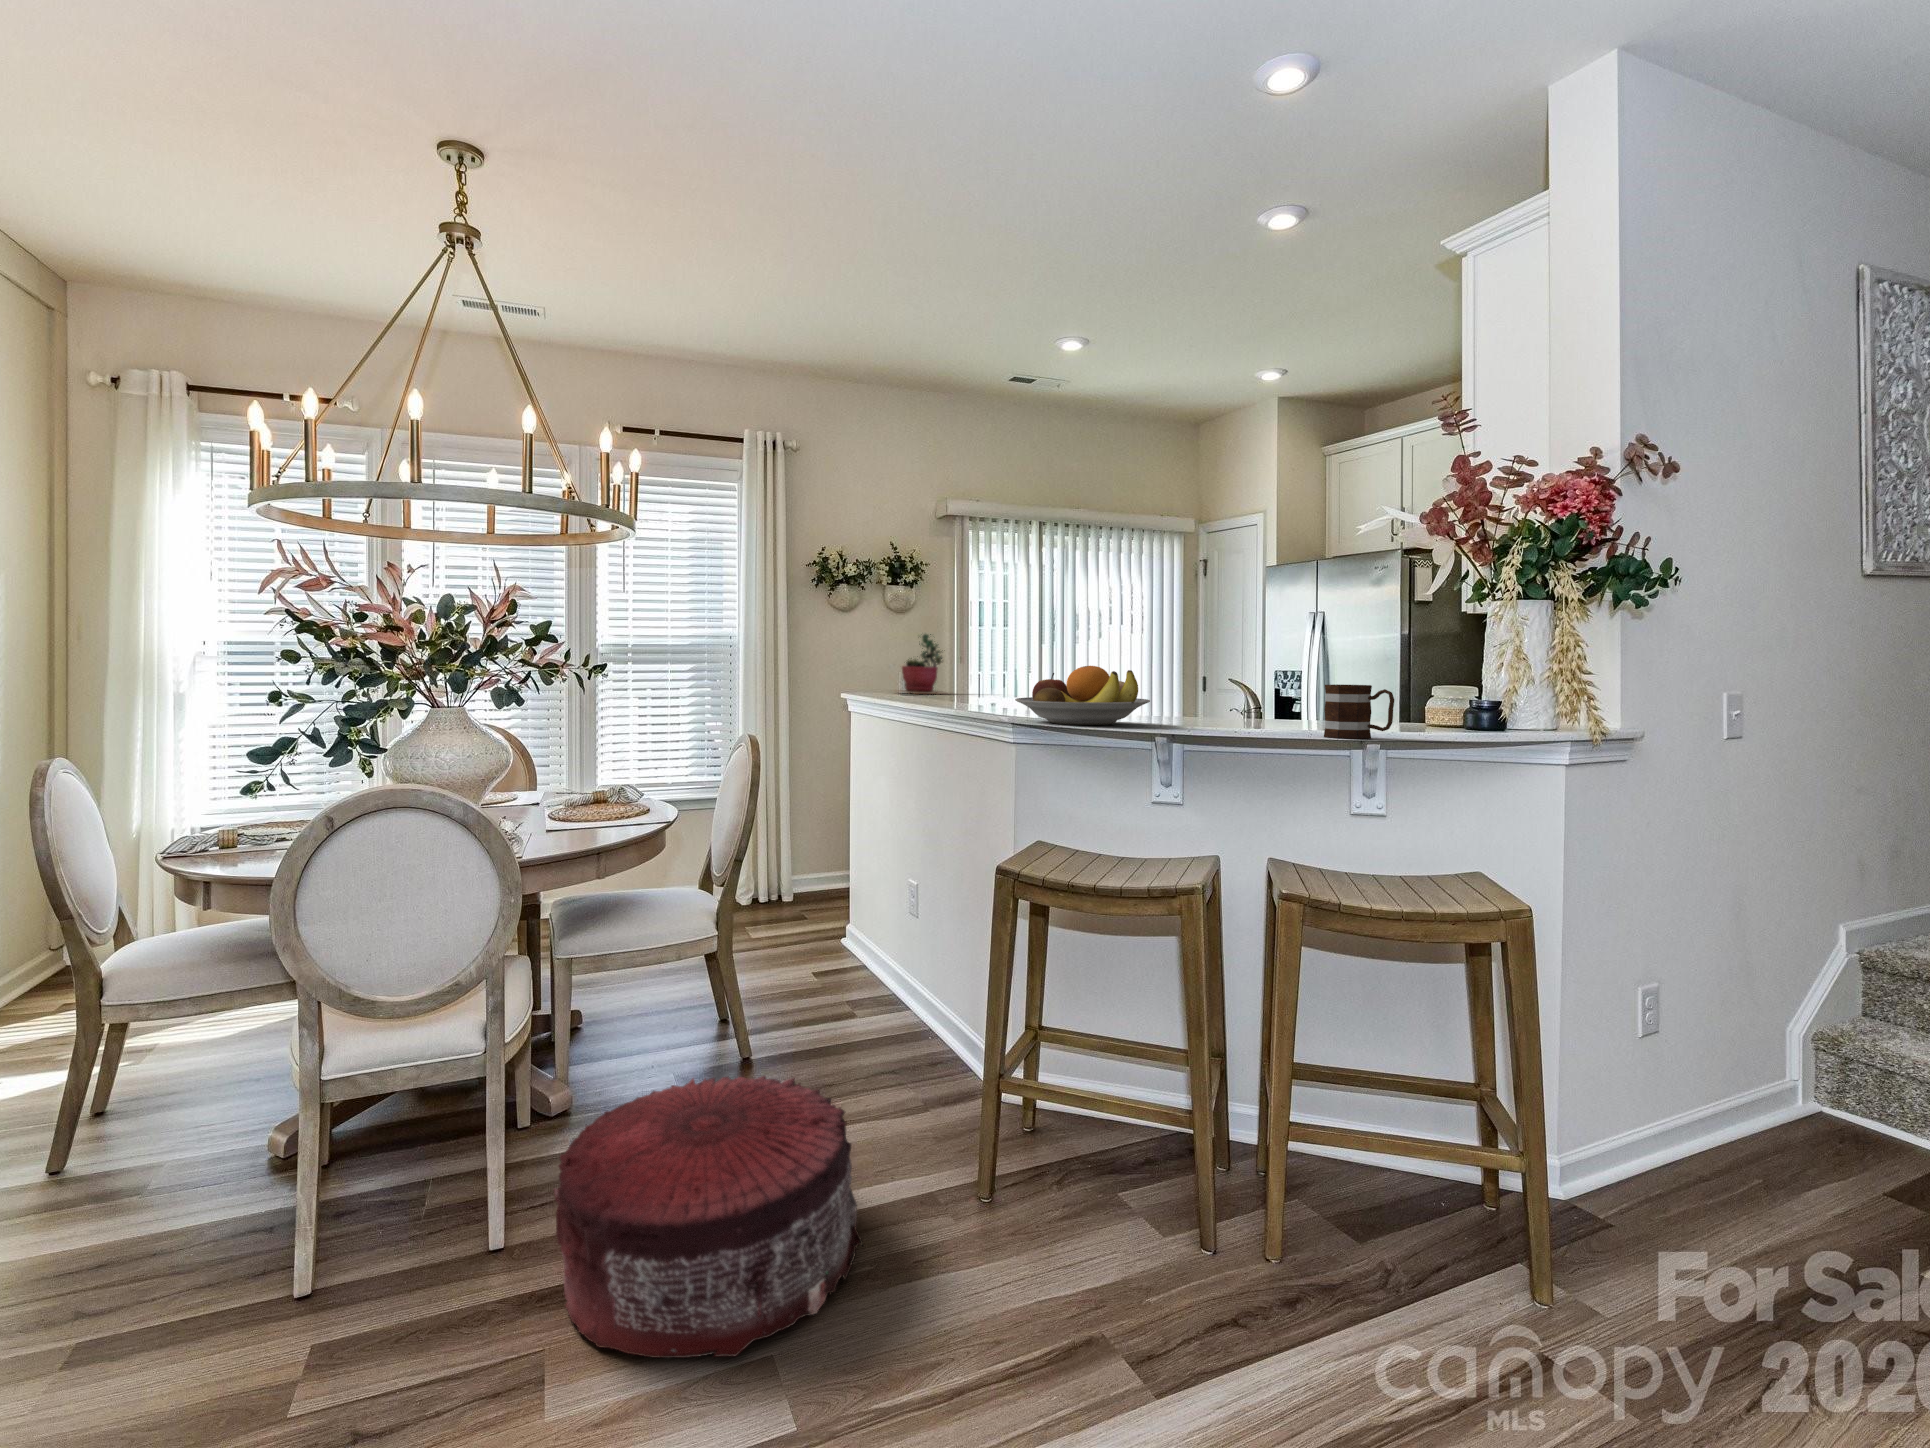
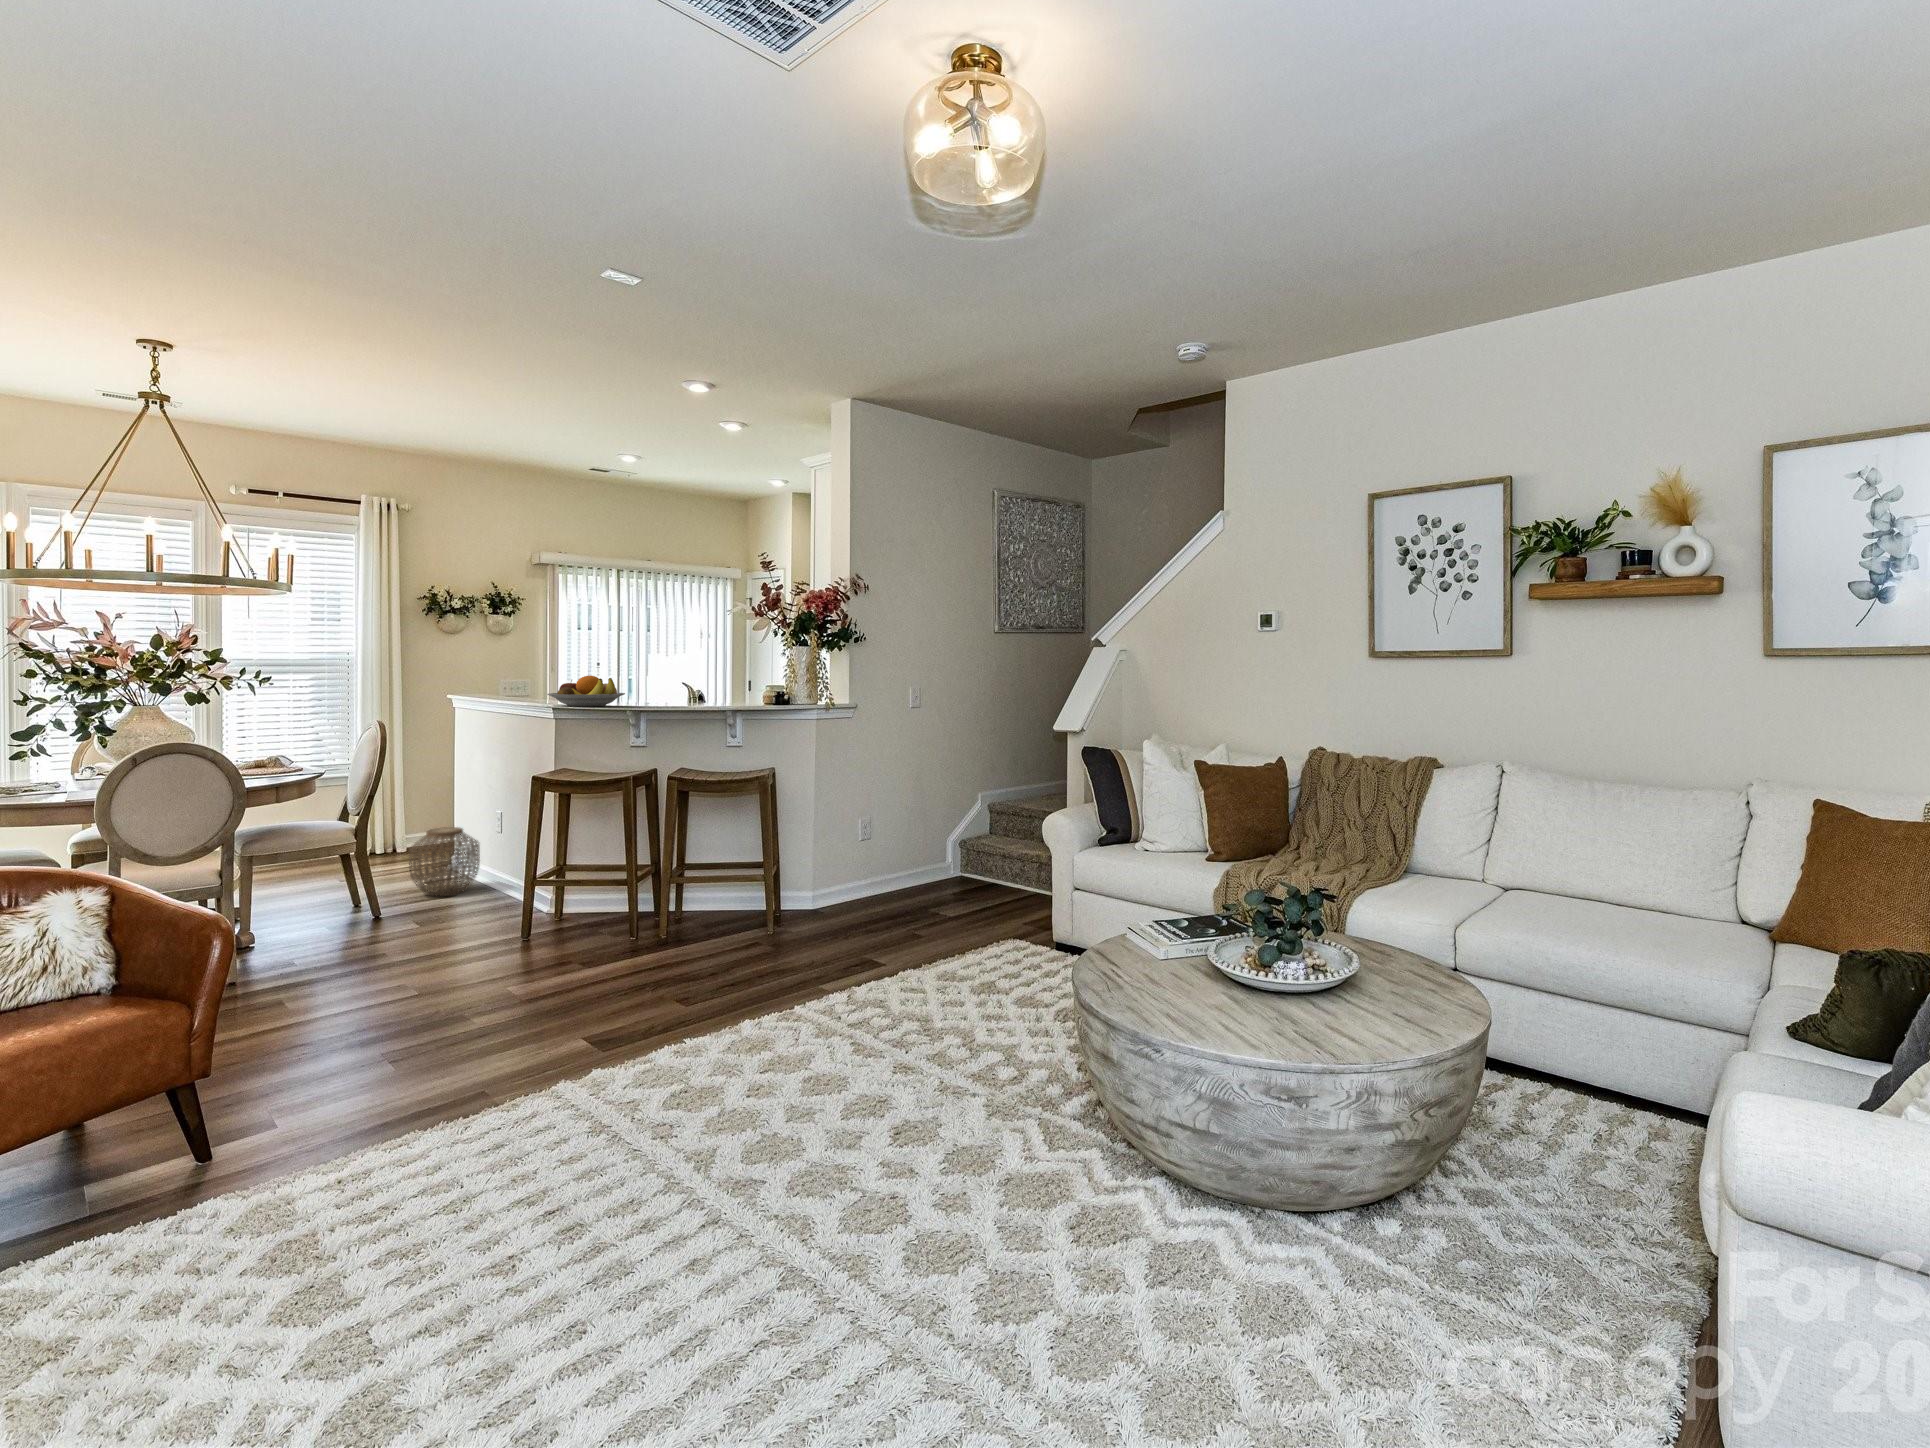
succulent plant: present [902,634,950,694] -> none [492,647,550,695]
mug: present [1324,684,1394,739] -> none [703,684,733,710]
woven basket: none [795,896,888,1006] -> present [409,827,480,896]
pouf: present [554,1076,863,1358] -> none [266,892,449,999]

